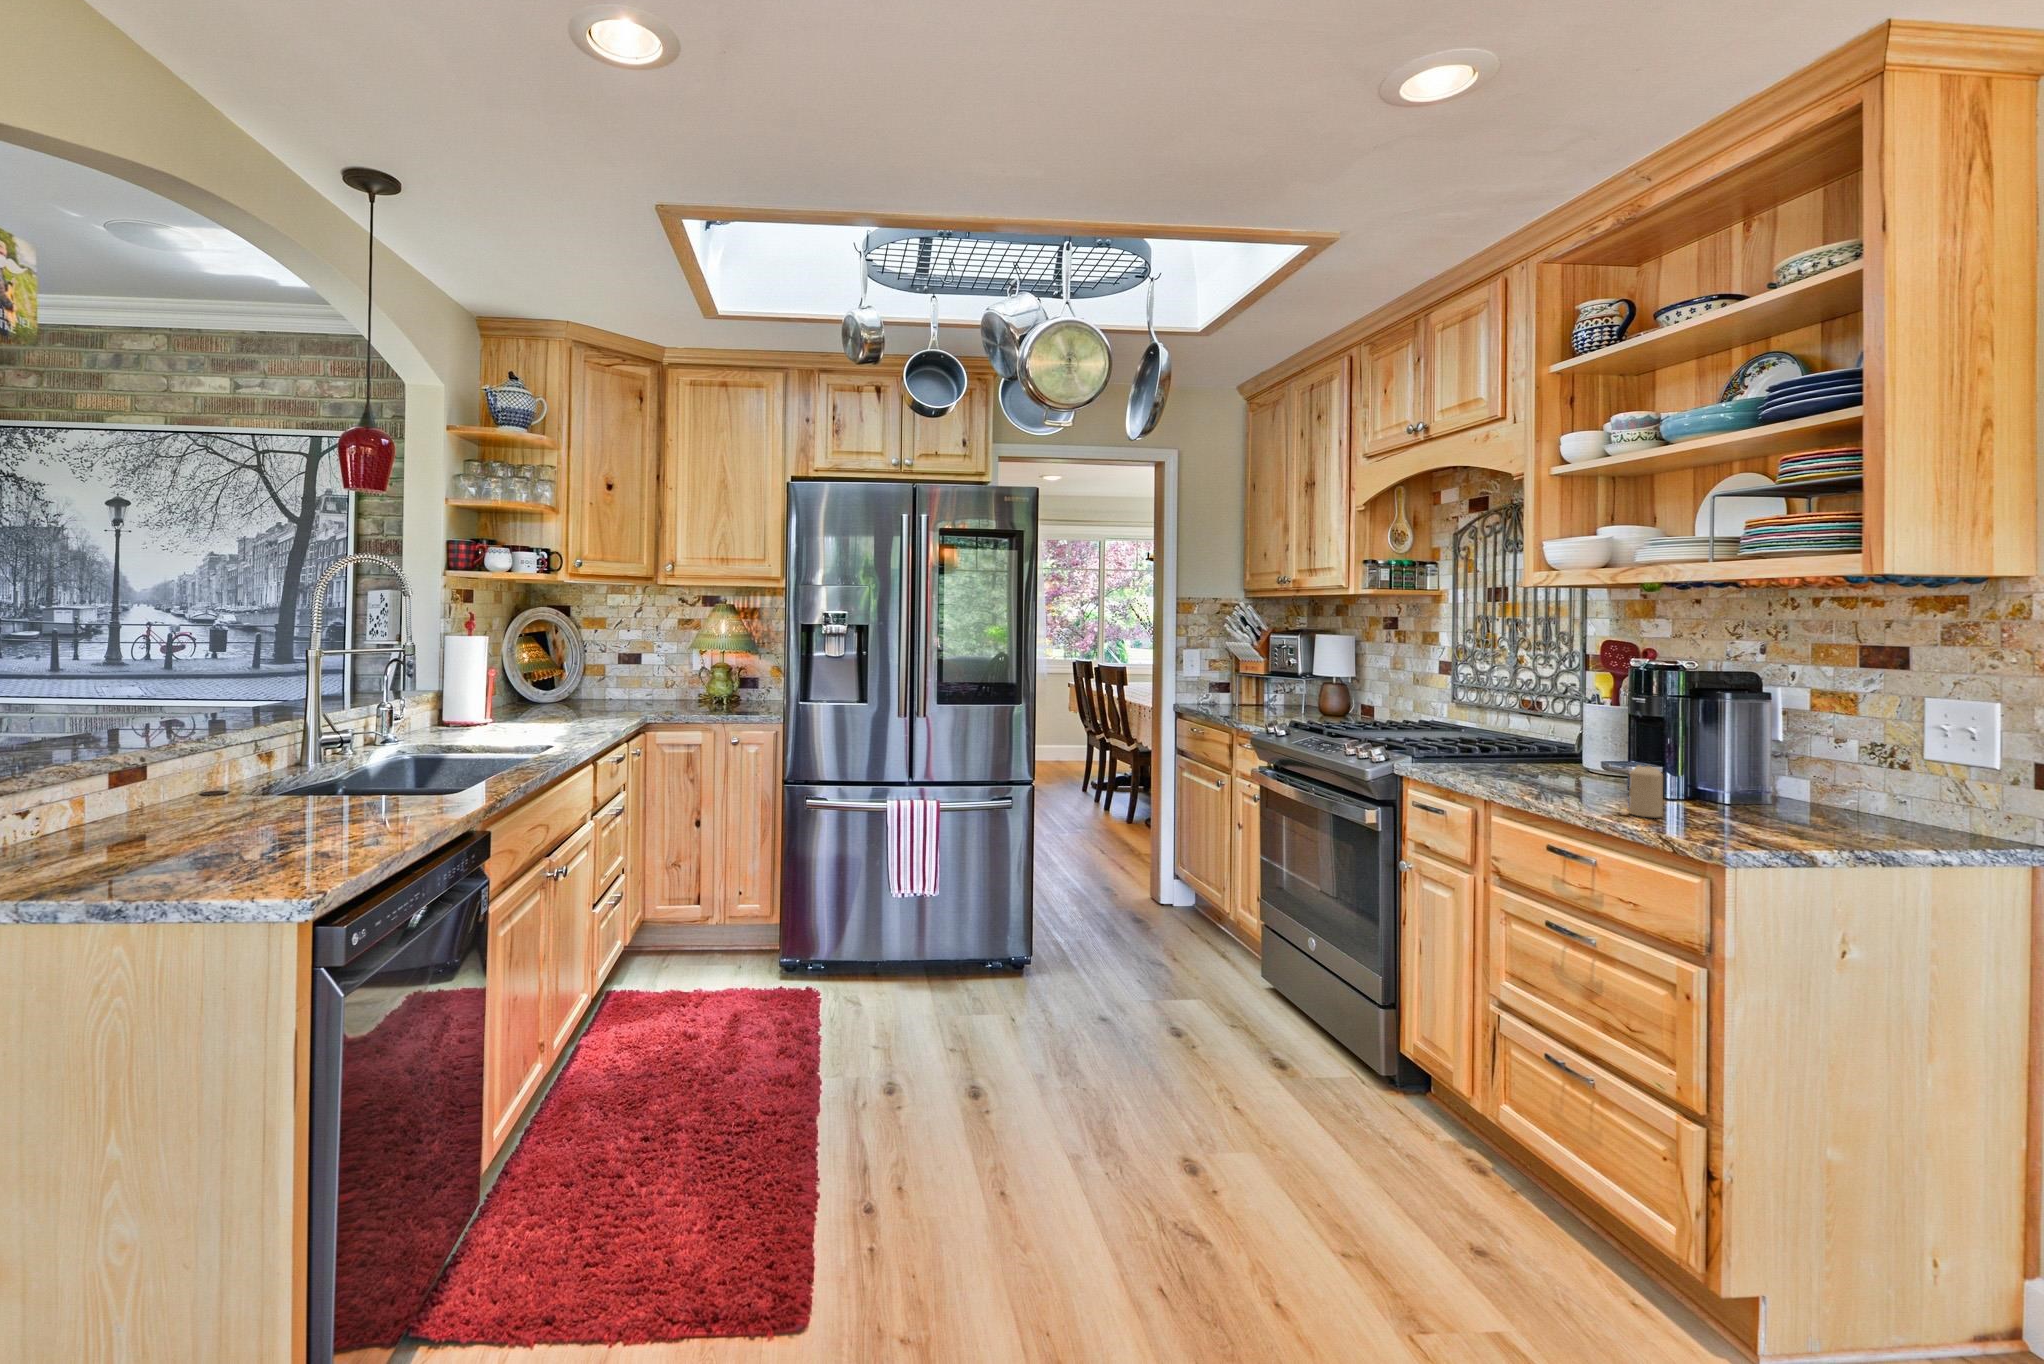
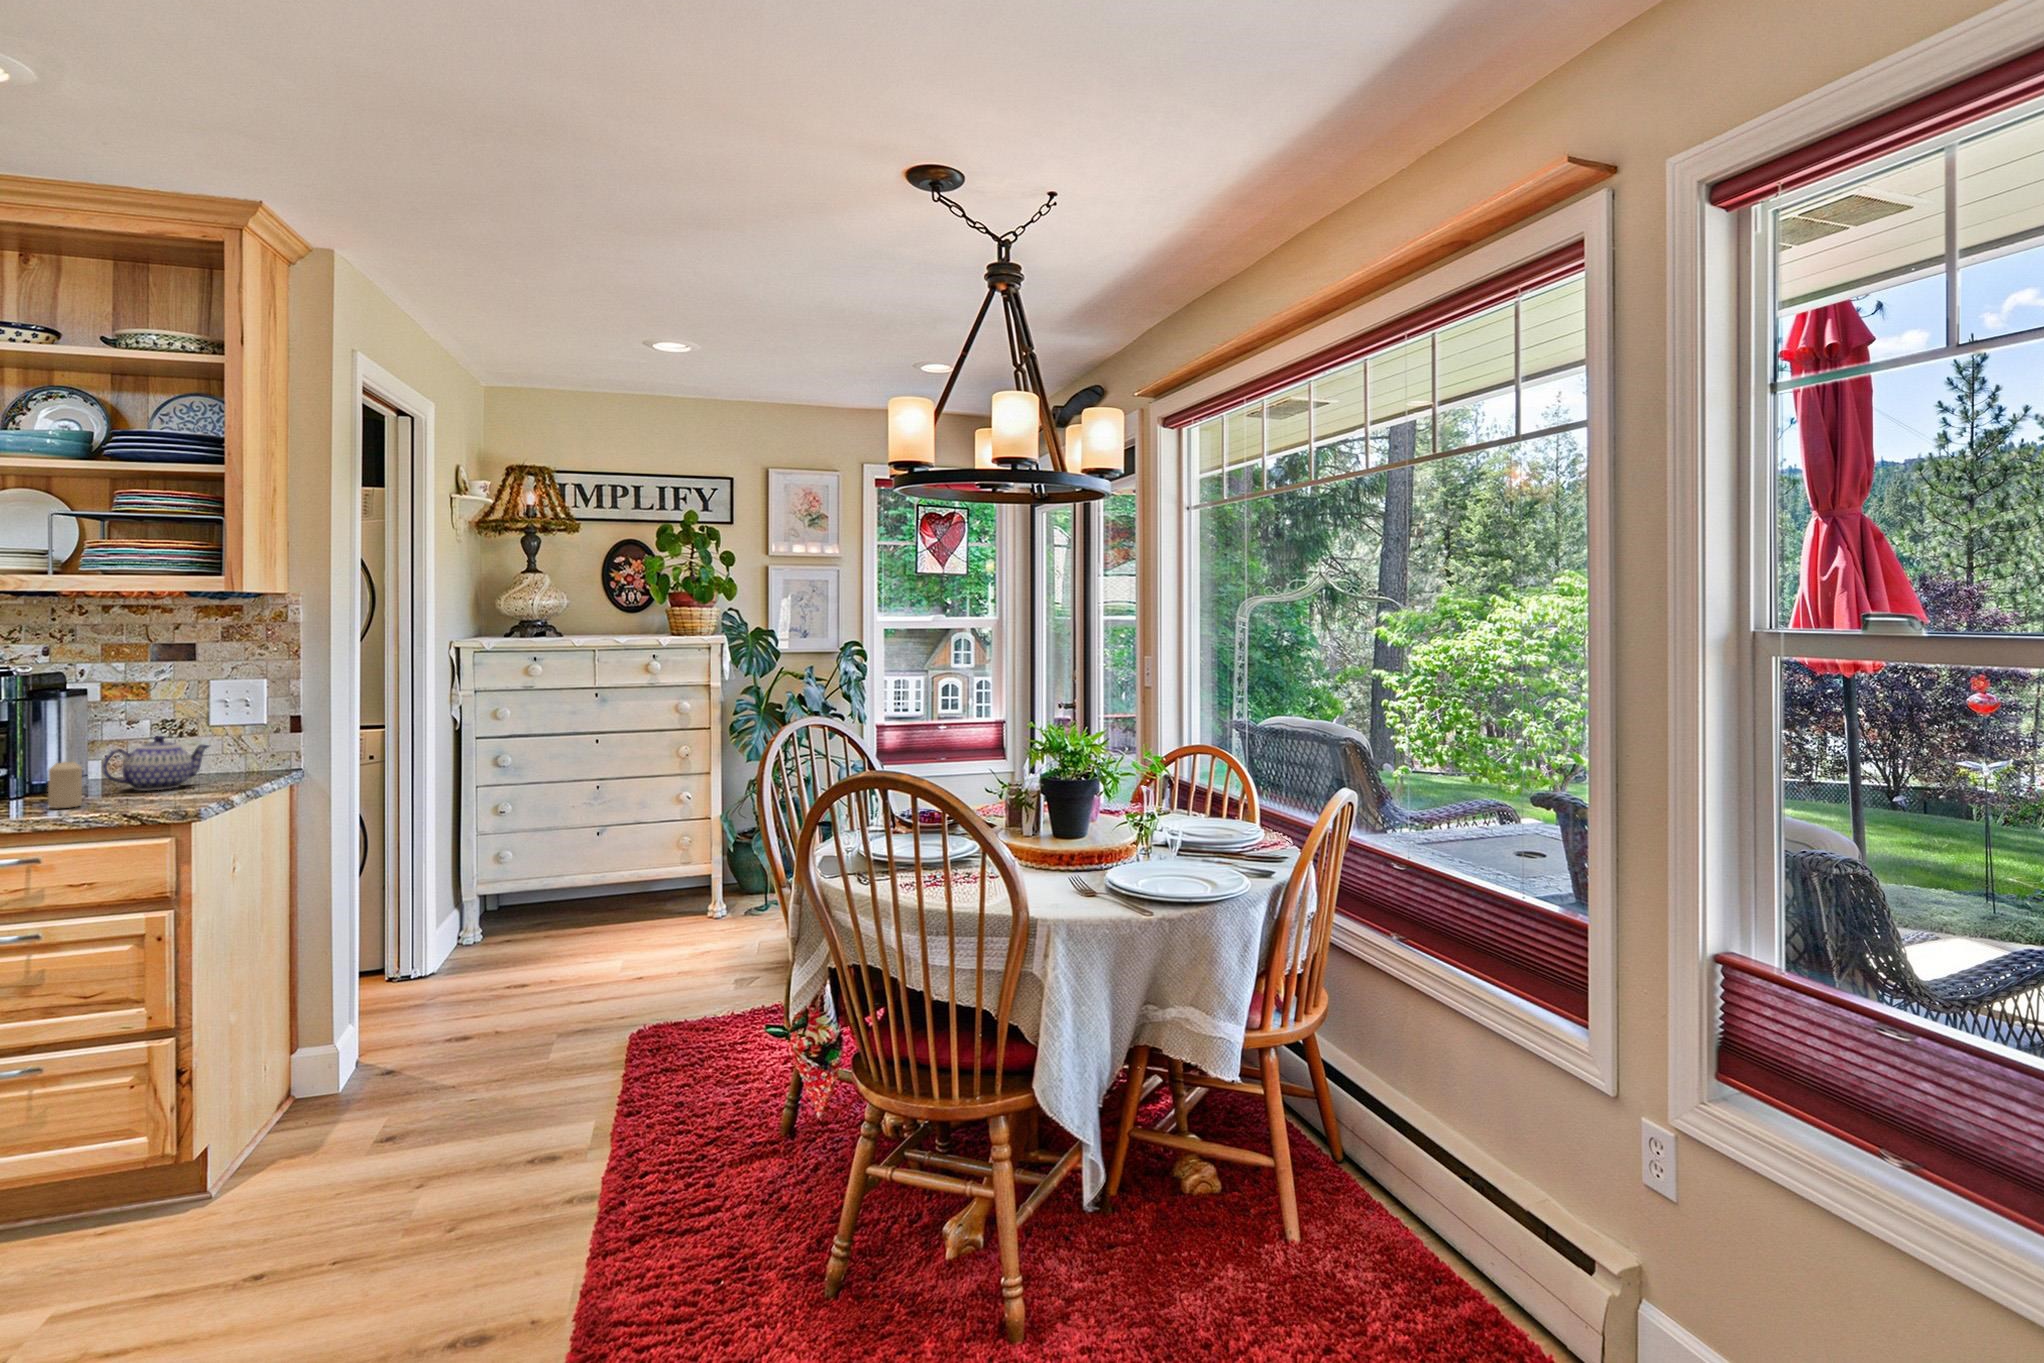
teapot: none [1726,757,1874,826] -> present [102,736,209,791]

